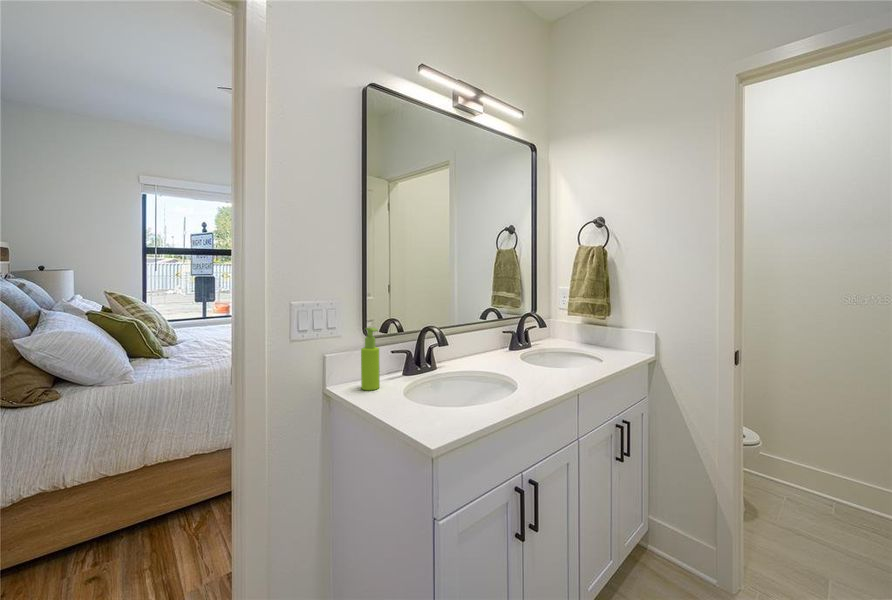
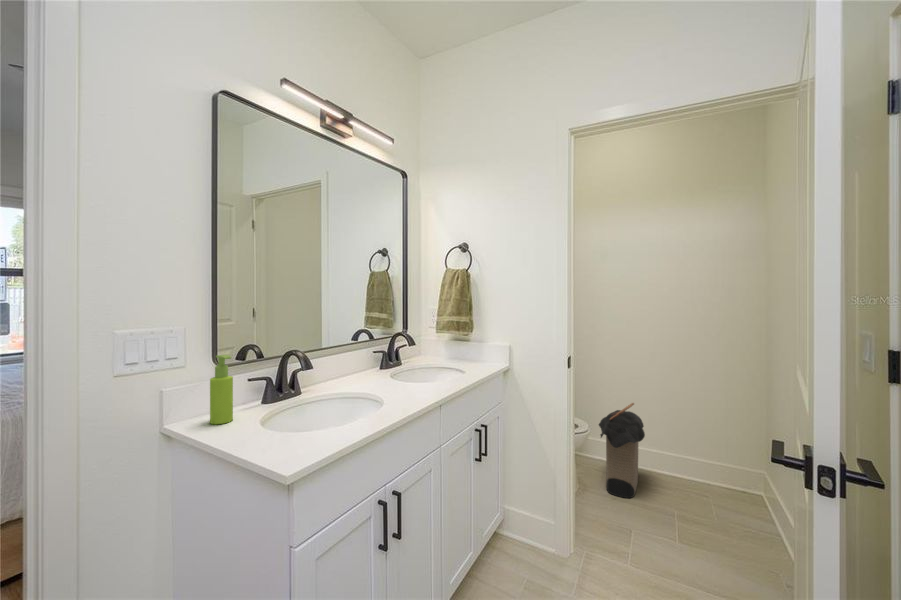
laundry hamper: none [776,415,854,536] -> present [599,403,645,498]

